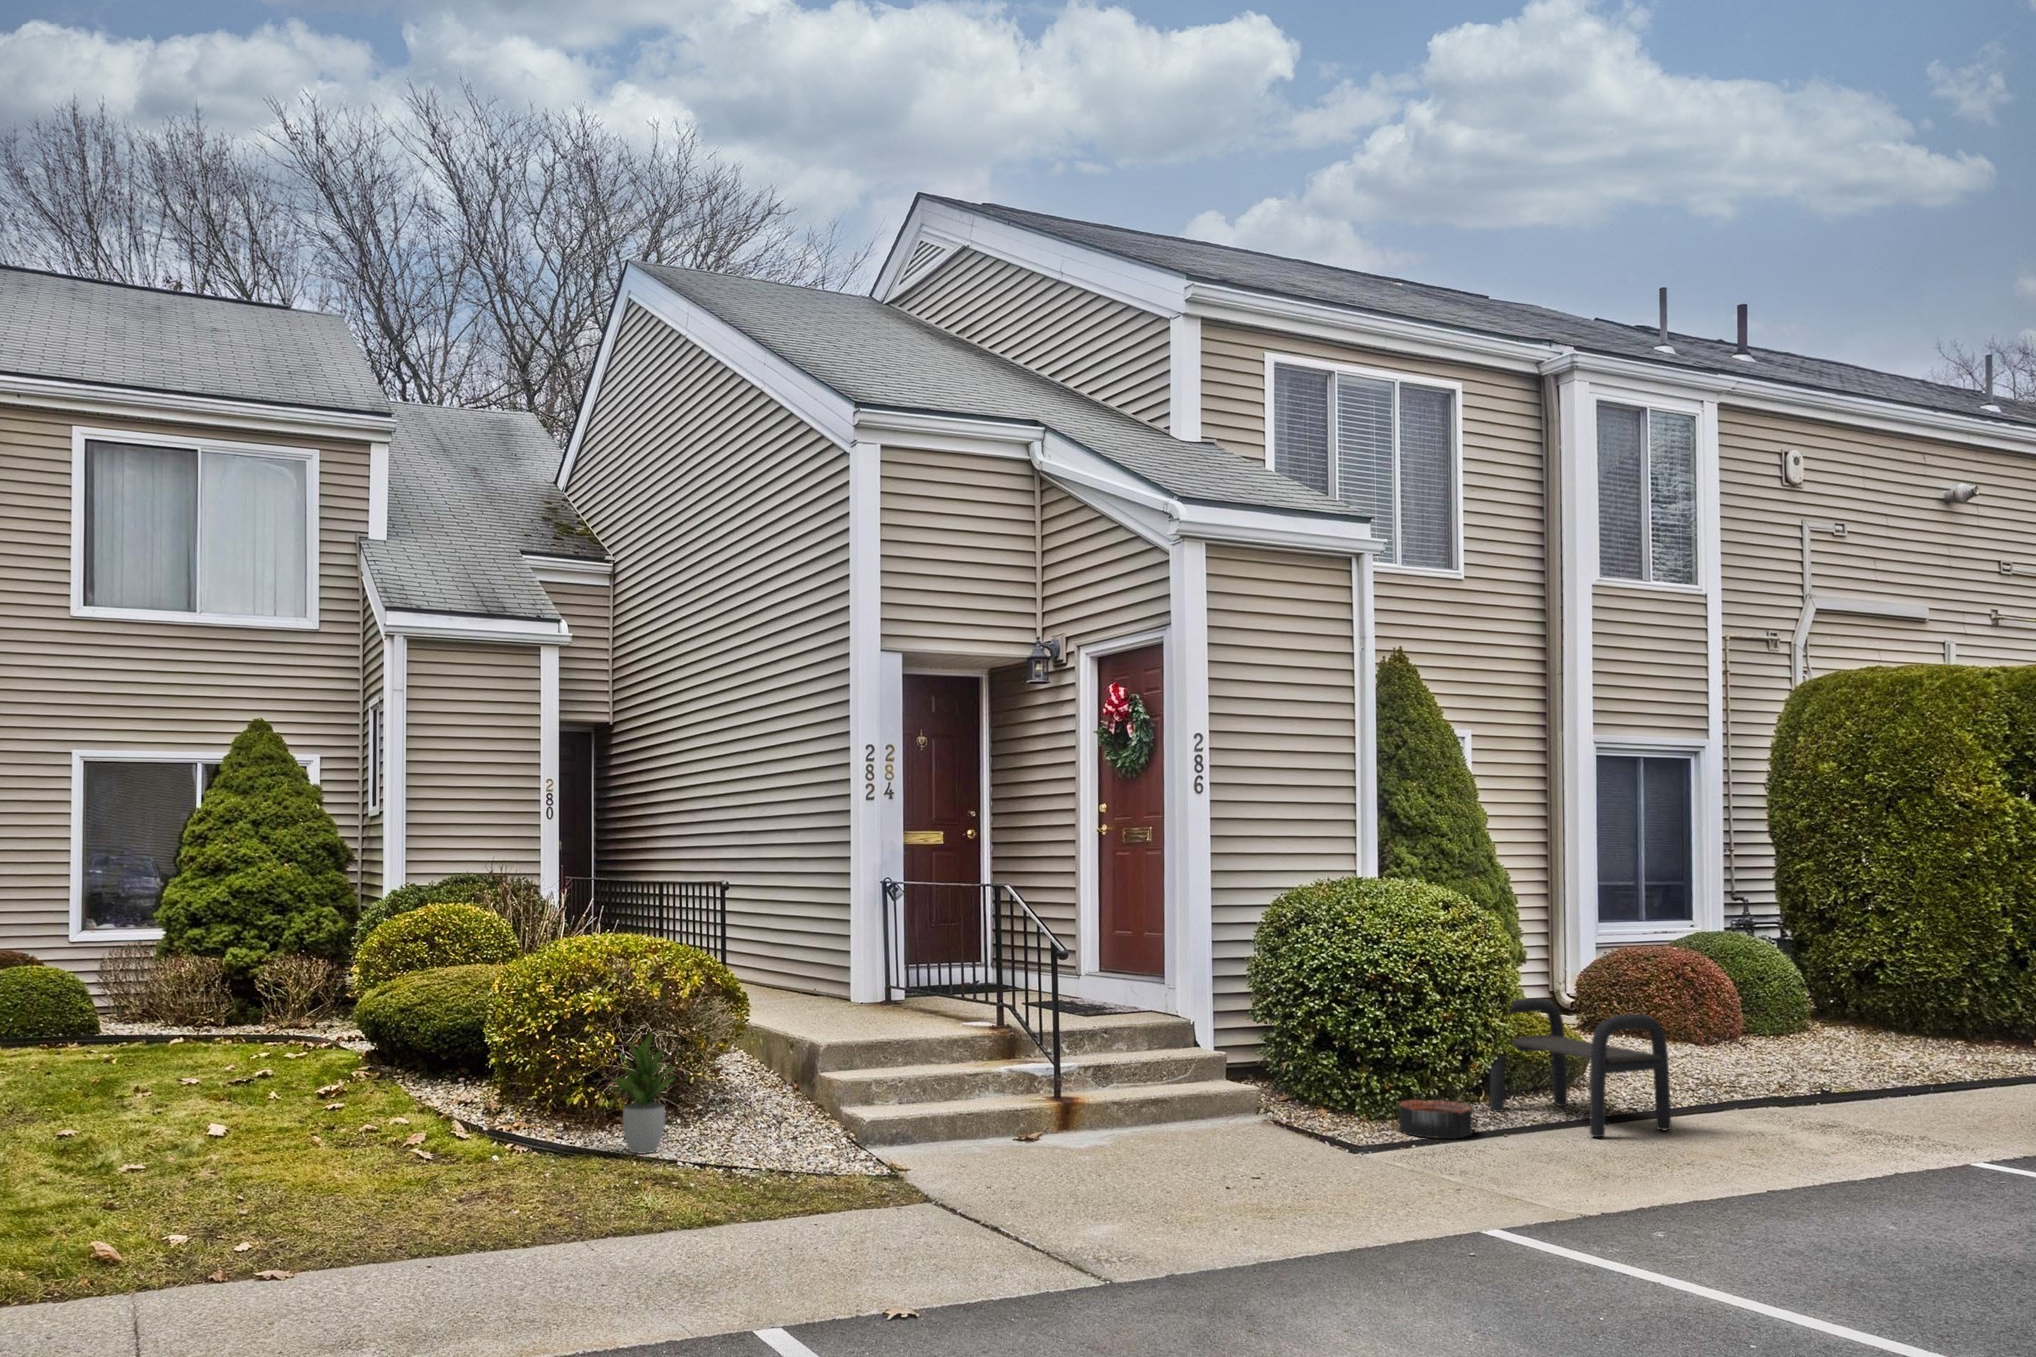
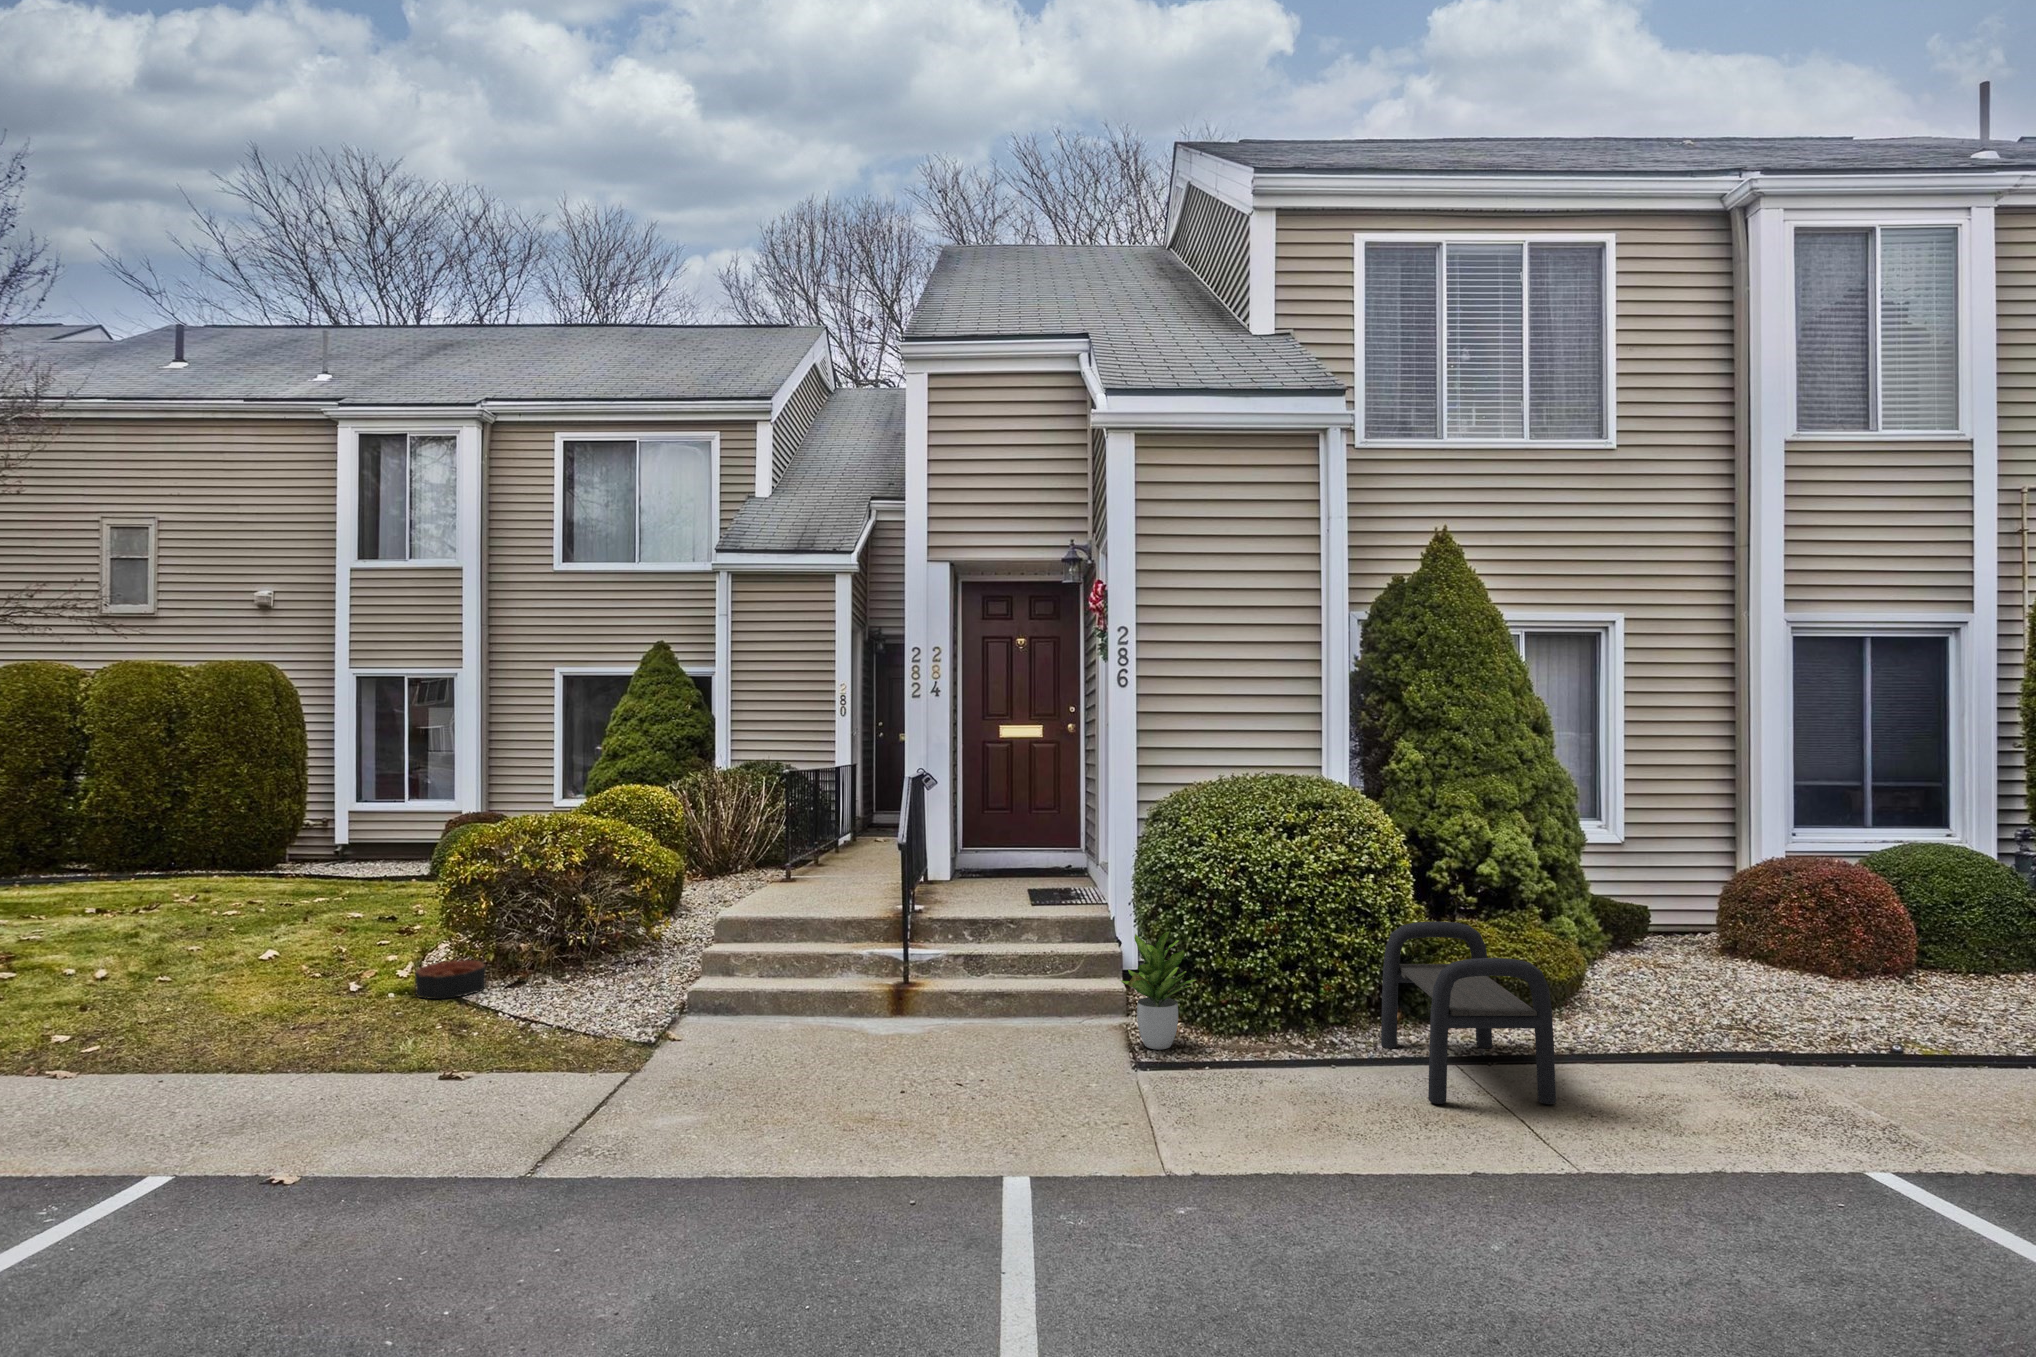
potted plant: present [609,1033,674,1154] -> present [1121,932,1196,1049]
basket: present [1399,1100,1472,1139] -> present [415,960,486,999]

